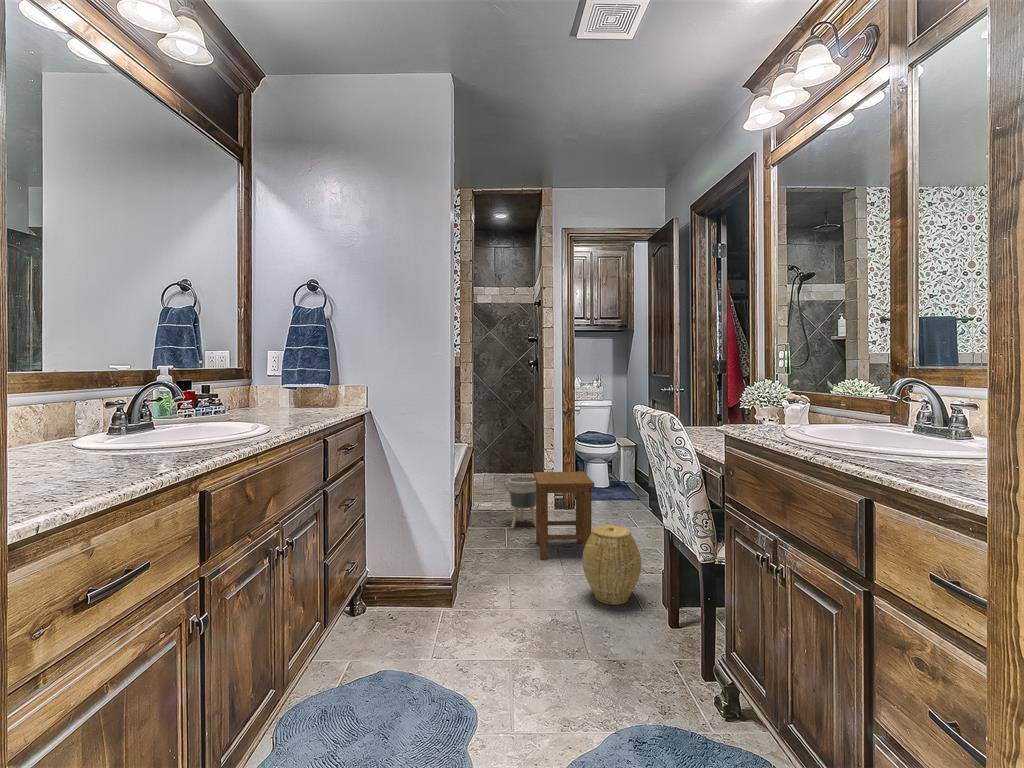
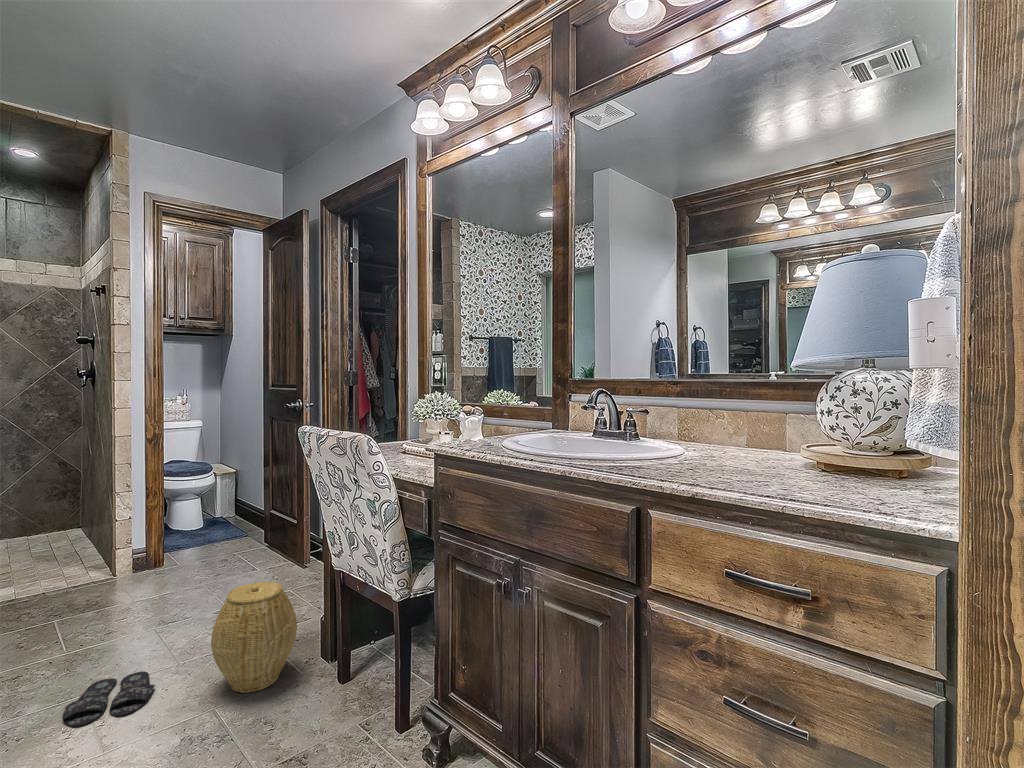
stool: present [534,472,594,559] -> none [102,518,213,662]
planter: present [508,476,536,528] -> none [44,539,105,627]
slippers: none [505,565,553,589] -> present [63,671,155,727]

